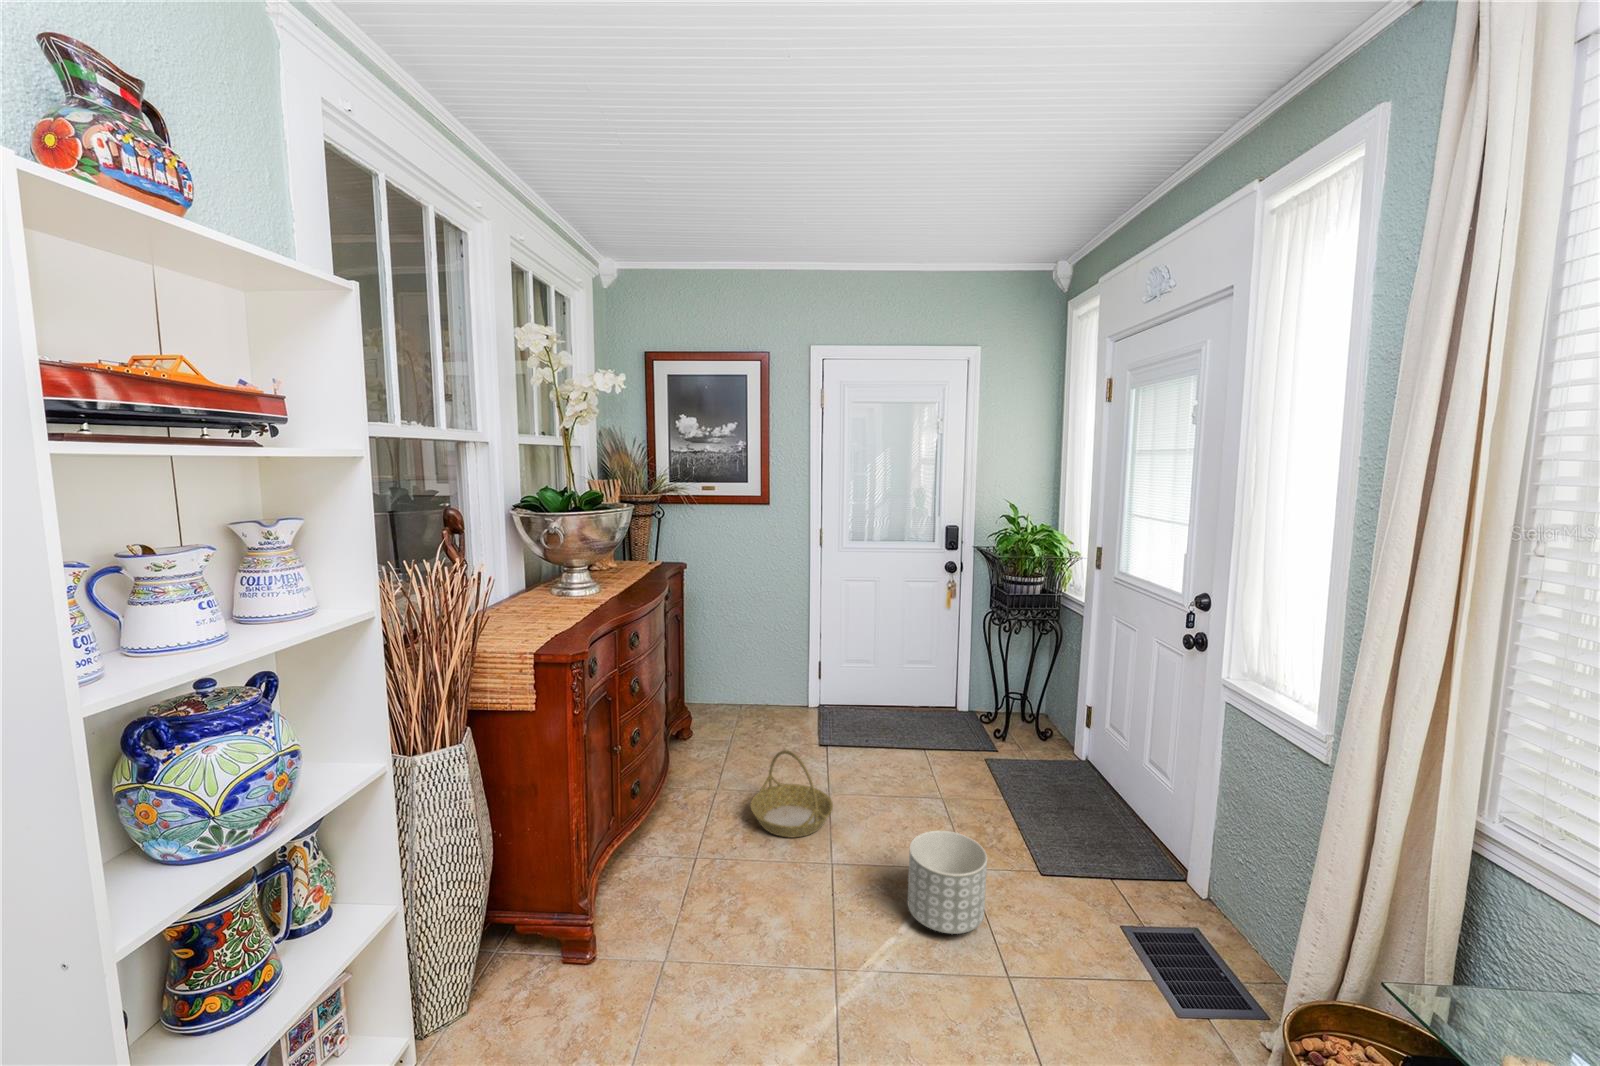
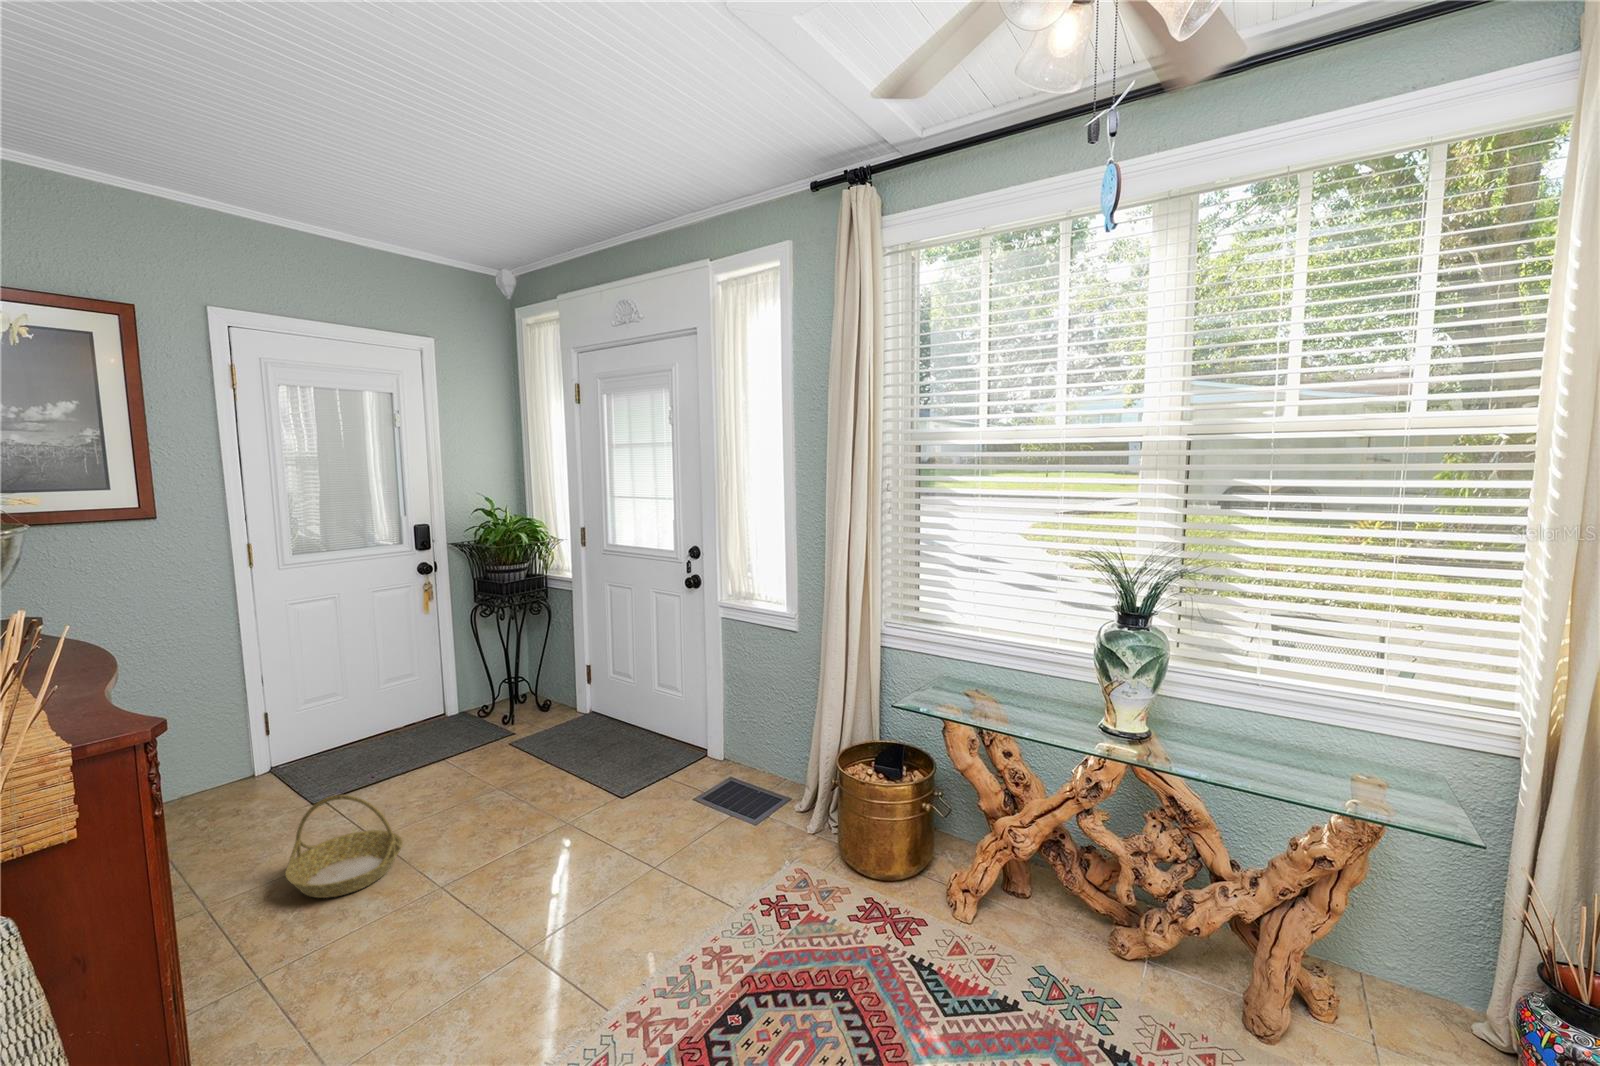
planter: present [908,831,987,934] -> none [537,784,611,871]

